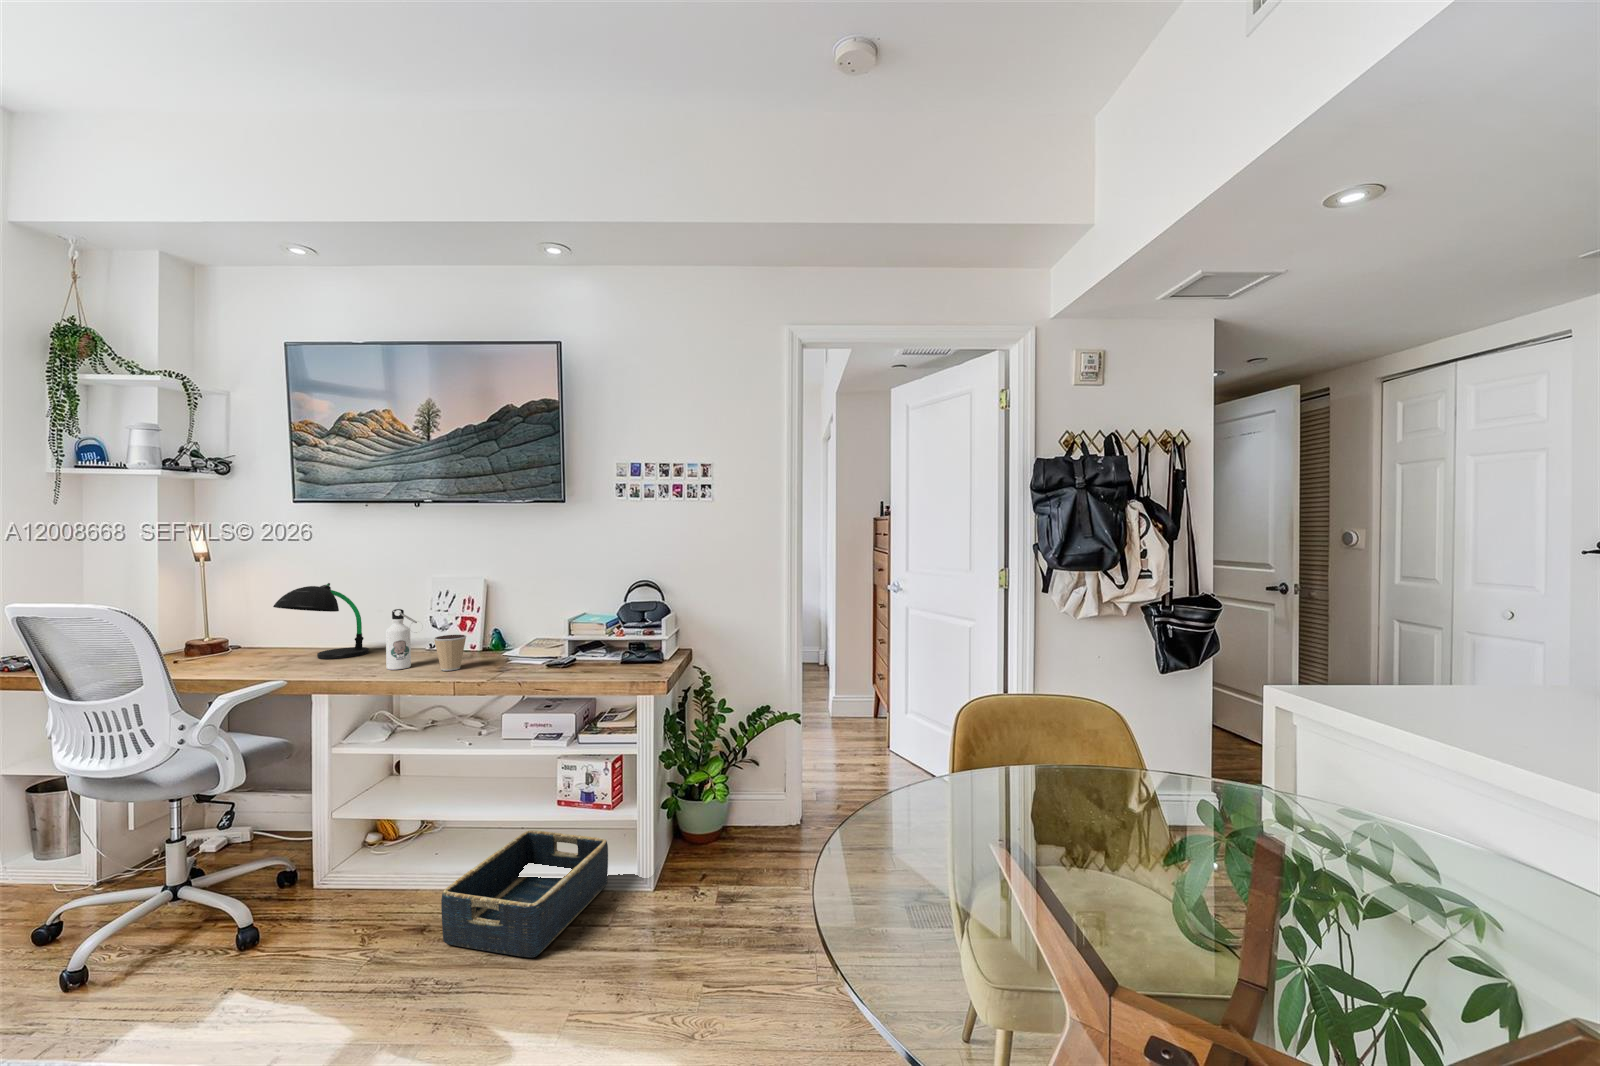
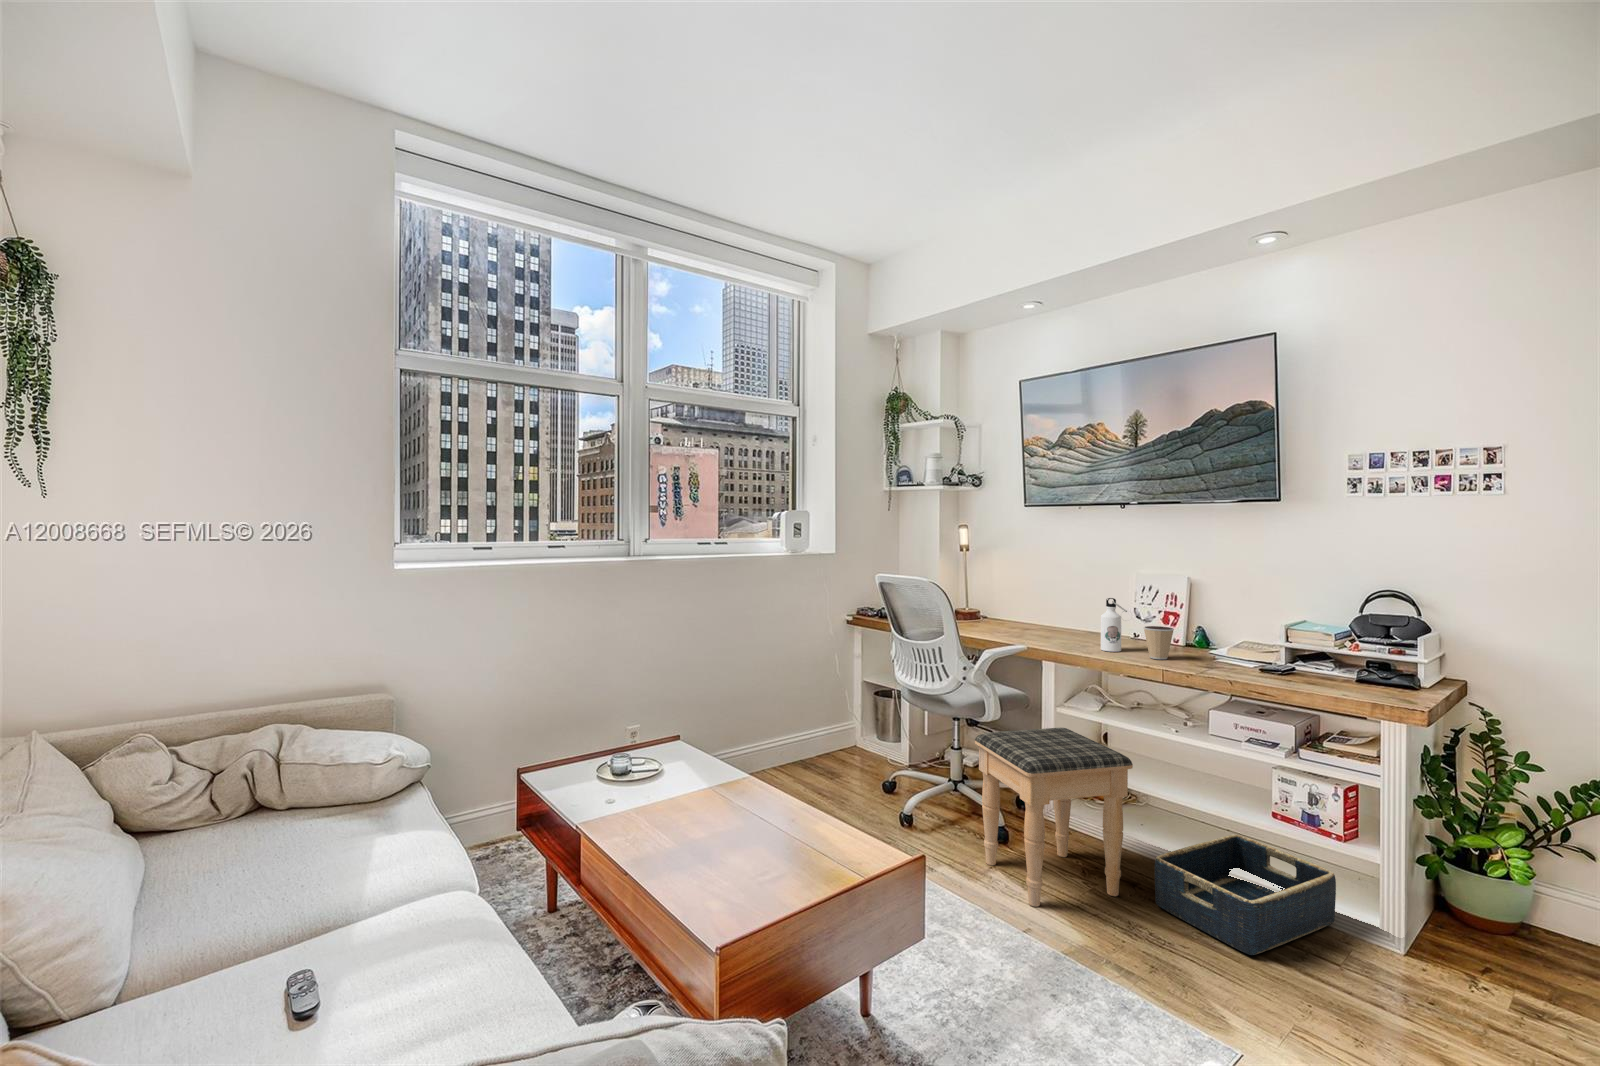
desk lamp: present [273,583,369,659] -> none [1015,572,1082,637]
footstool: none [190,773,415,1023] -> present [975,728,1133,907]

